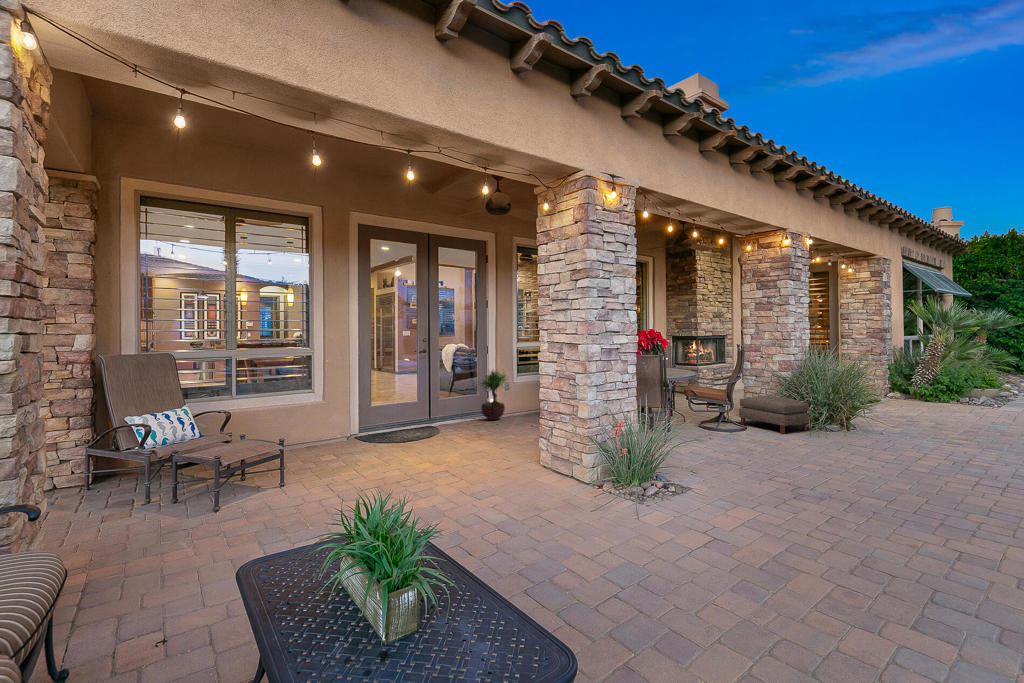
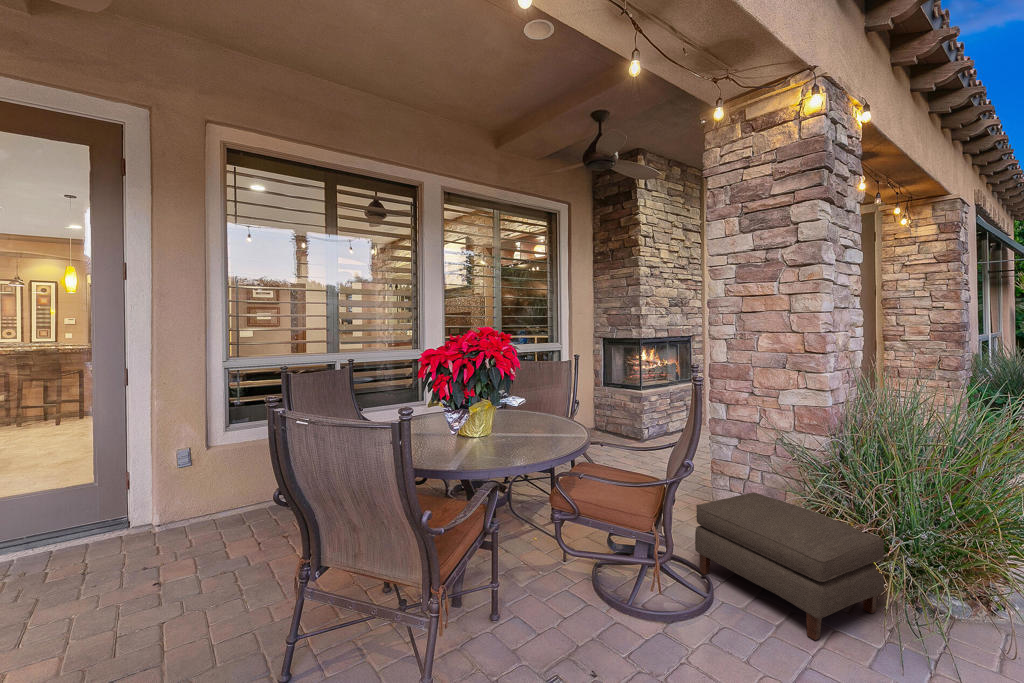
potted tree: present [481,370,506,420] -> none [36,420,147,550]

